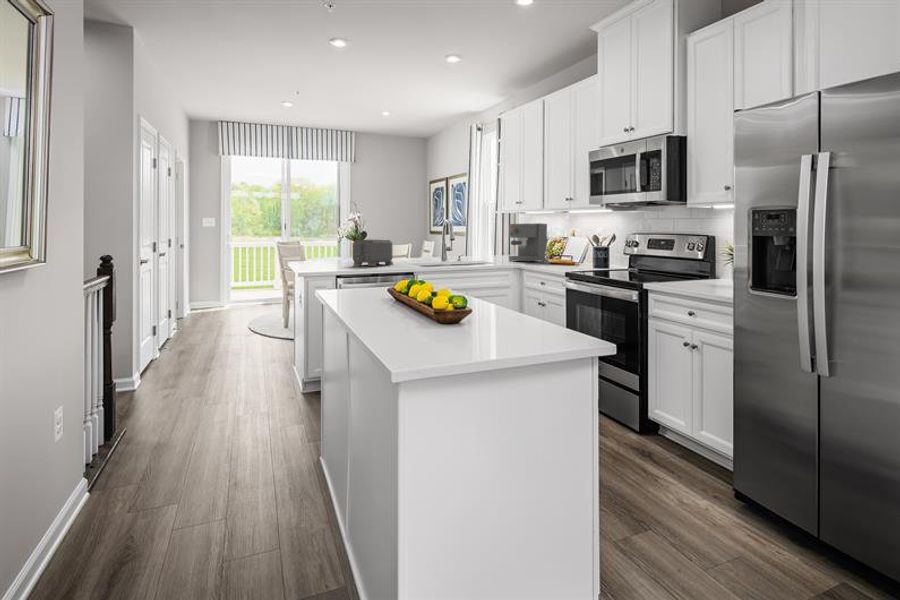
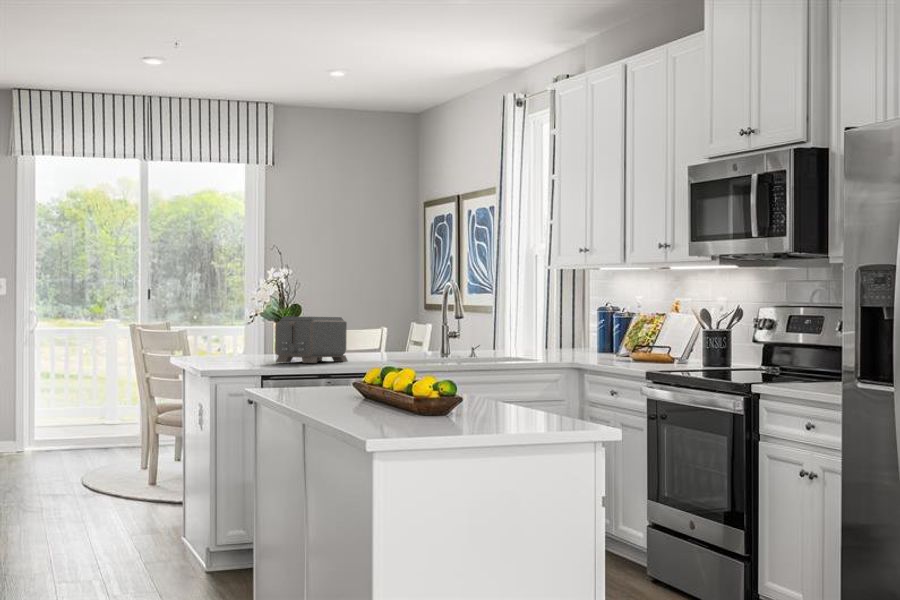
coffee maker: present [509,223,547,262] -> none [562,287,631,358]

